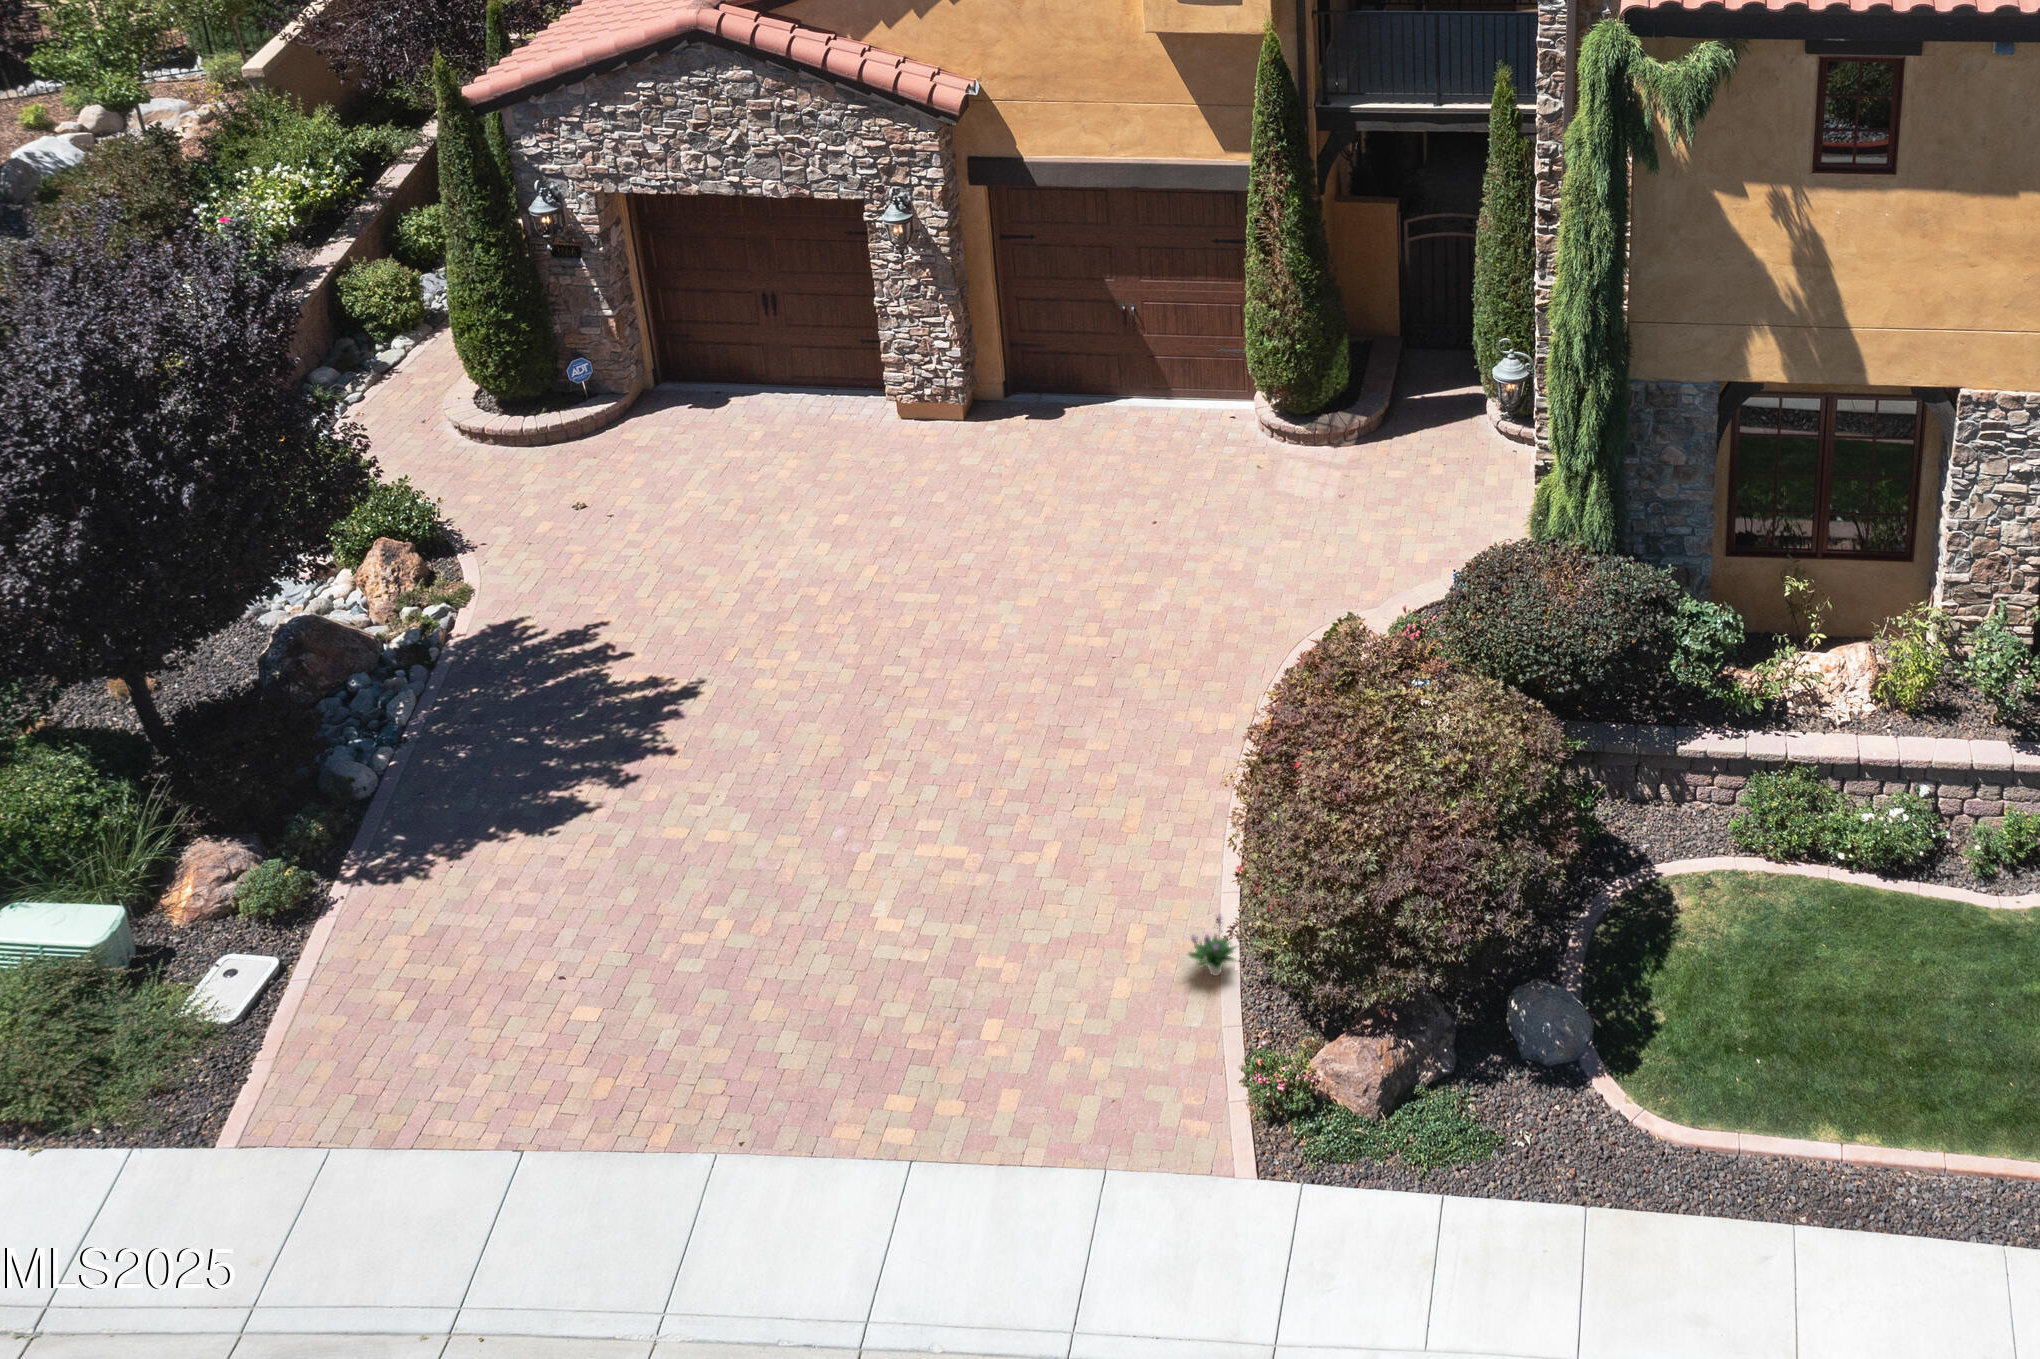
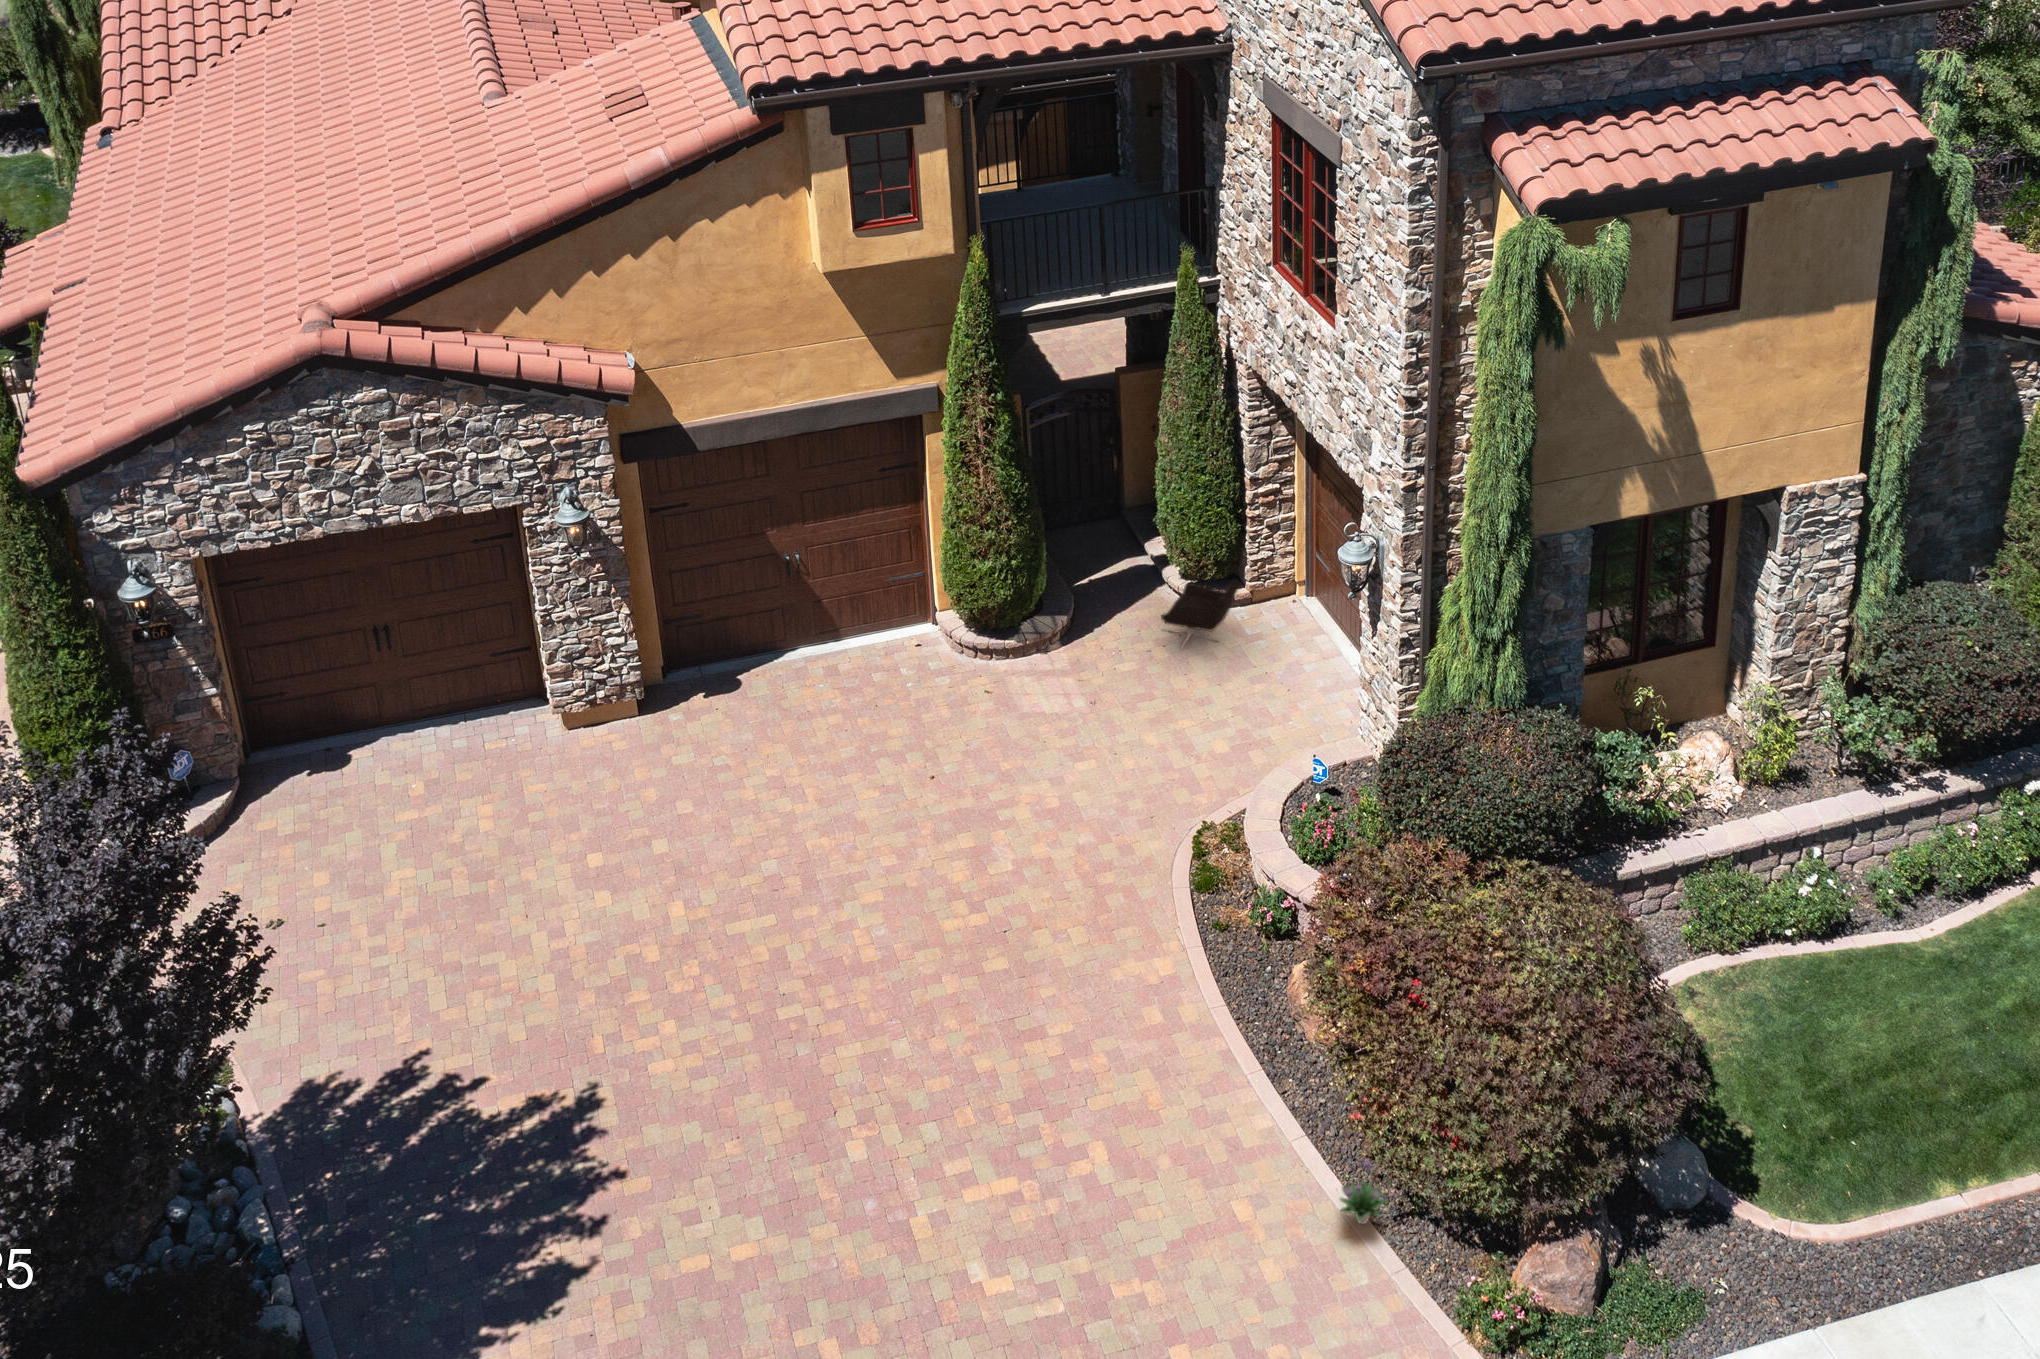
lounge chair: none [1434,403,1517,463] -> present [1161,581,1239,649]

